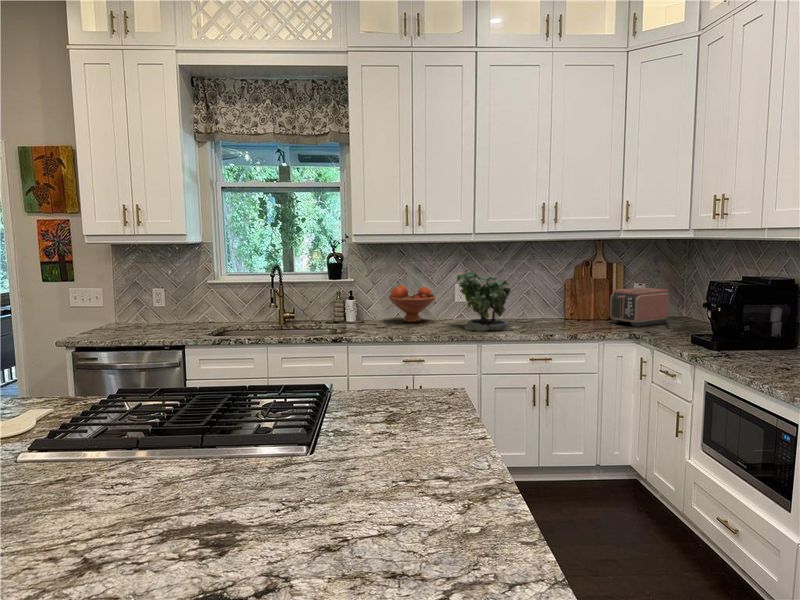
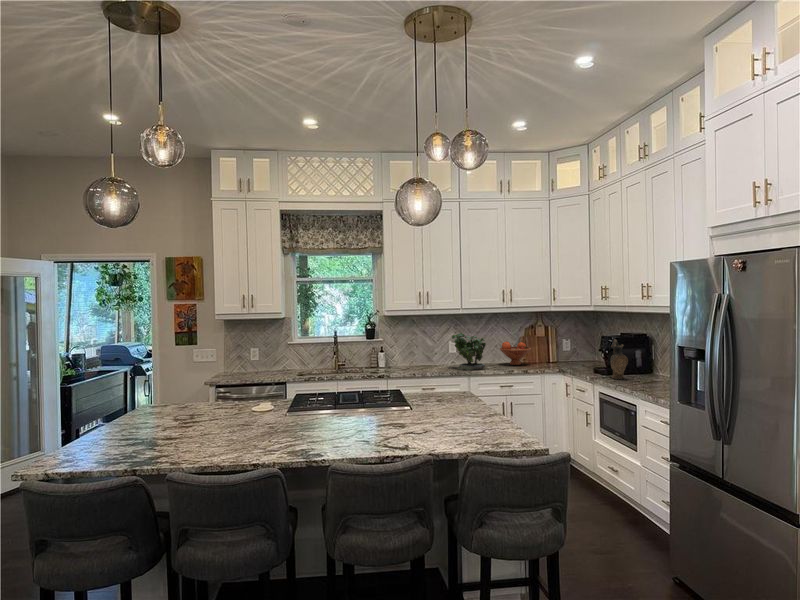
fruit bowl: present [389,285,436,322] -> present [500,342,531,365]
toaster: present [610,288,669,327] -> none [547,341,583,366]
ceramic pitcher: none [728,289,763,360] -> present [610,339,628,379]

